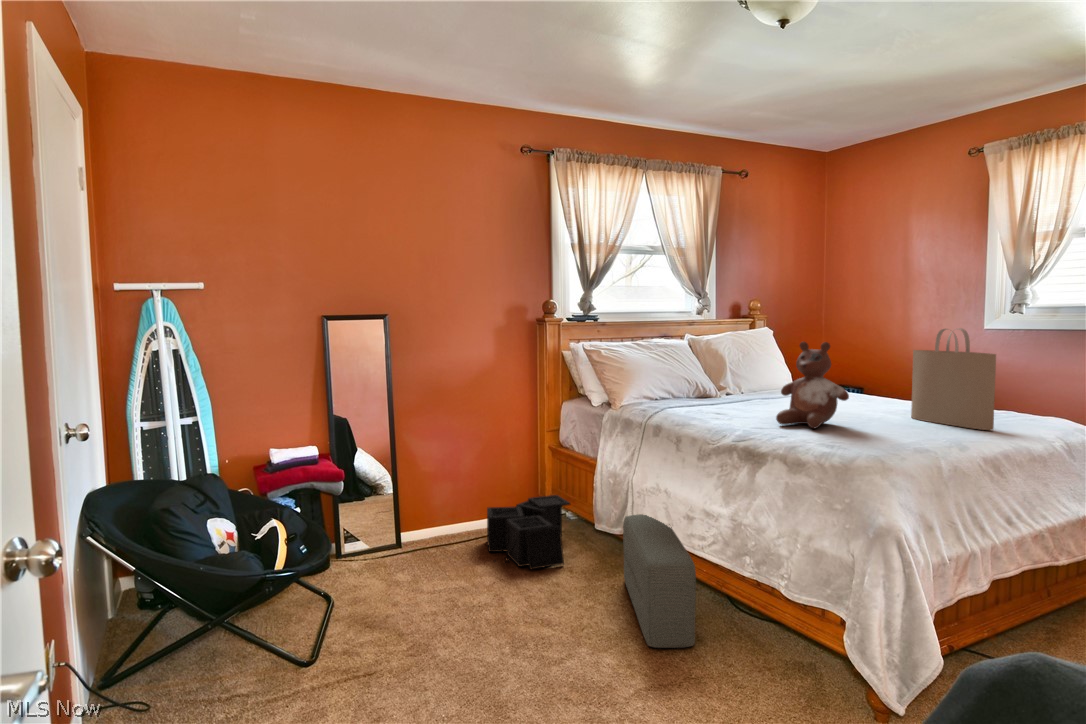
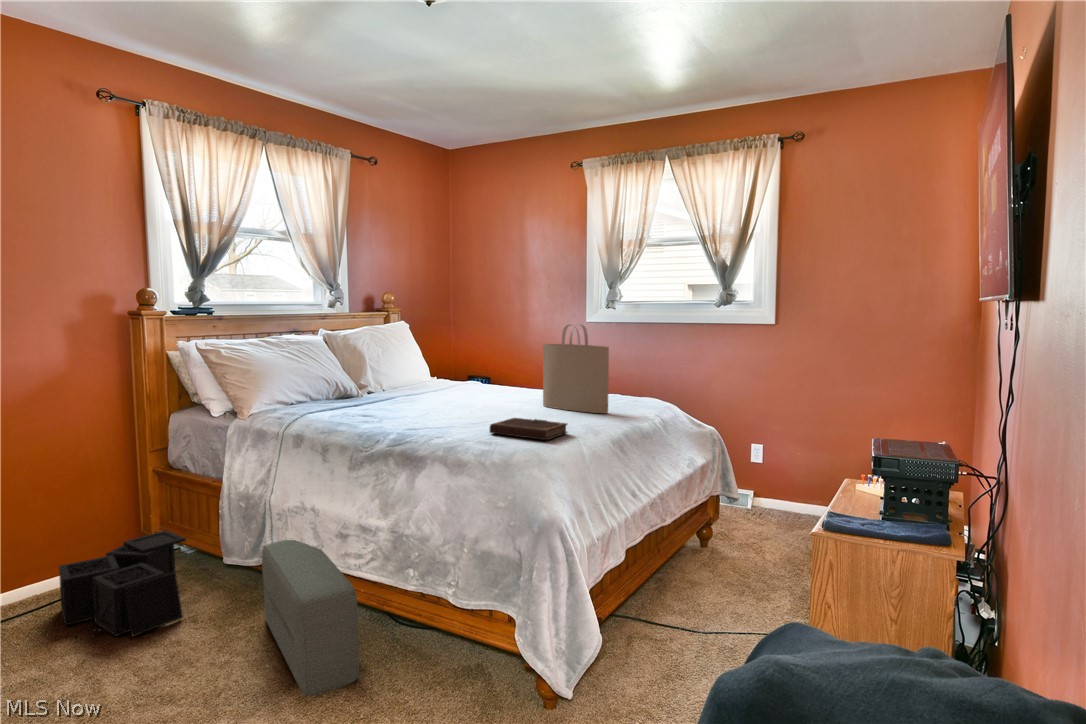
stuffed bear: present [776,342,849,428] -> none [429,338,495,425]
notebook: none [836,425,930,449] -> present [489,418,567,440]

